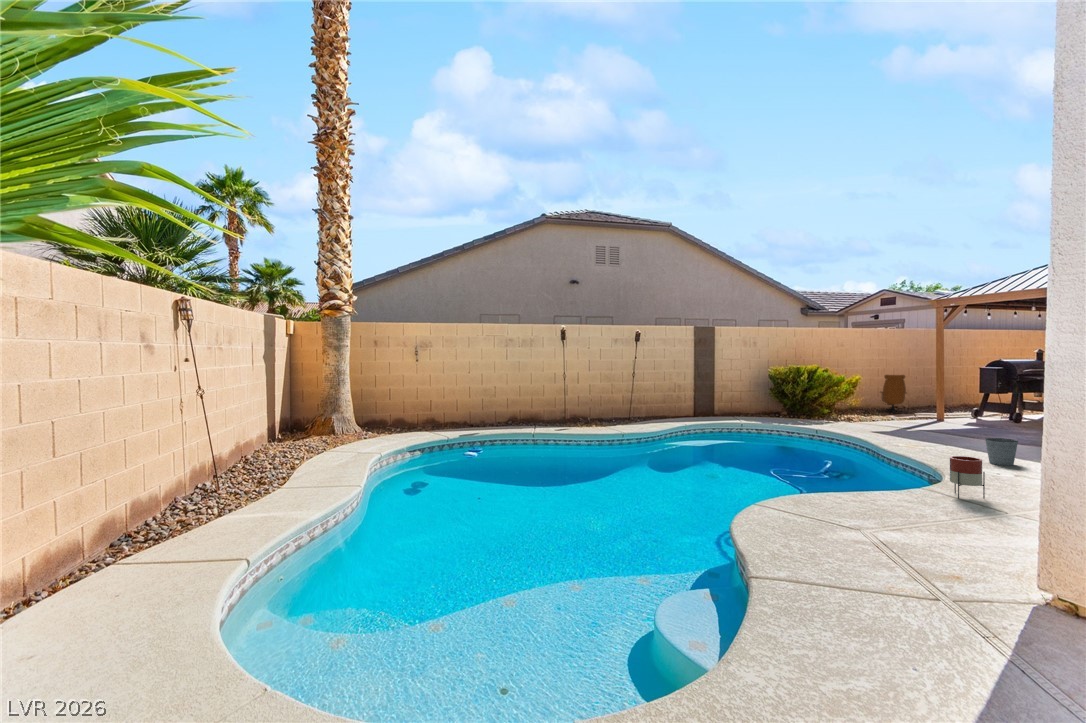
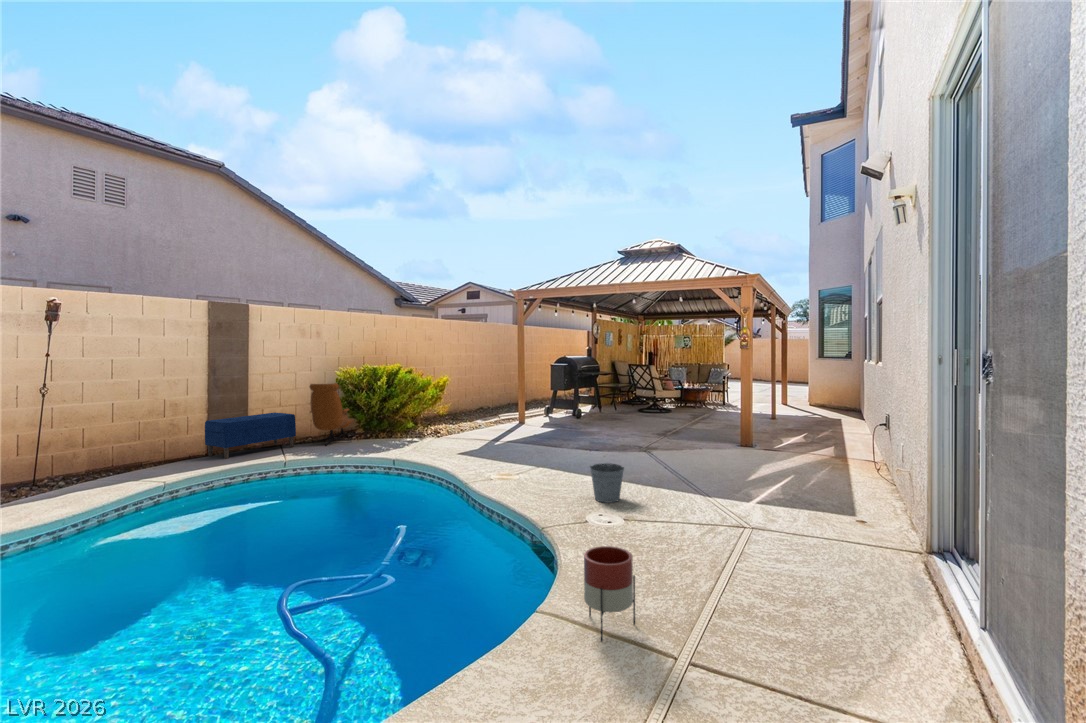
lounge chair: present [880,375,906,413] -> present [310,383,354,445]
bench: none [690,395,743,421] -> present [205,413,296,459]

